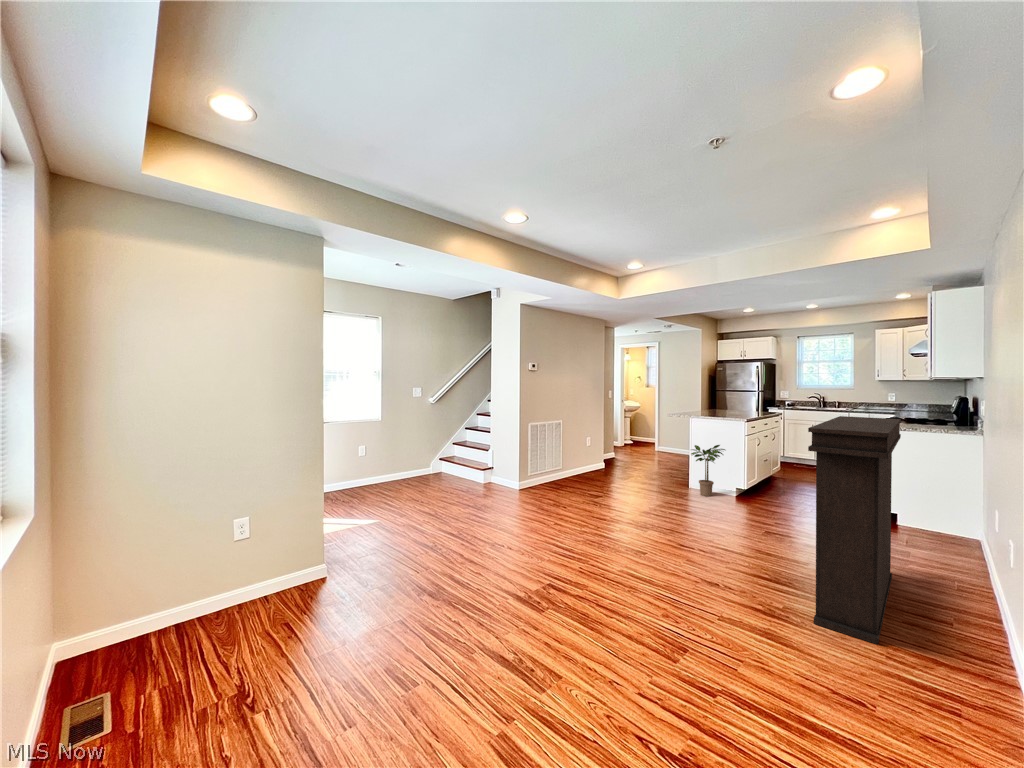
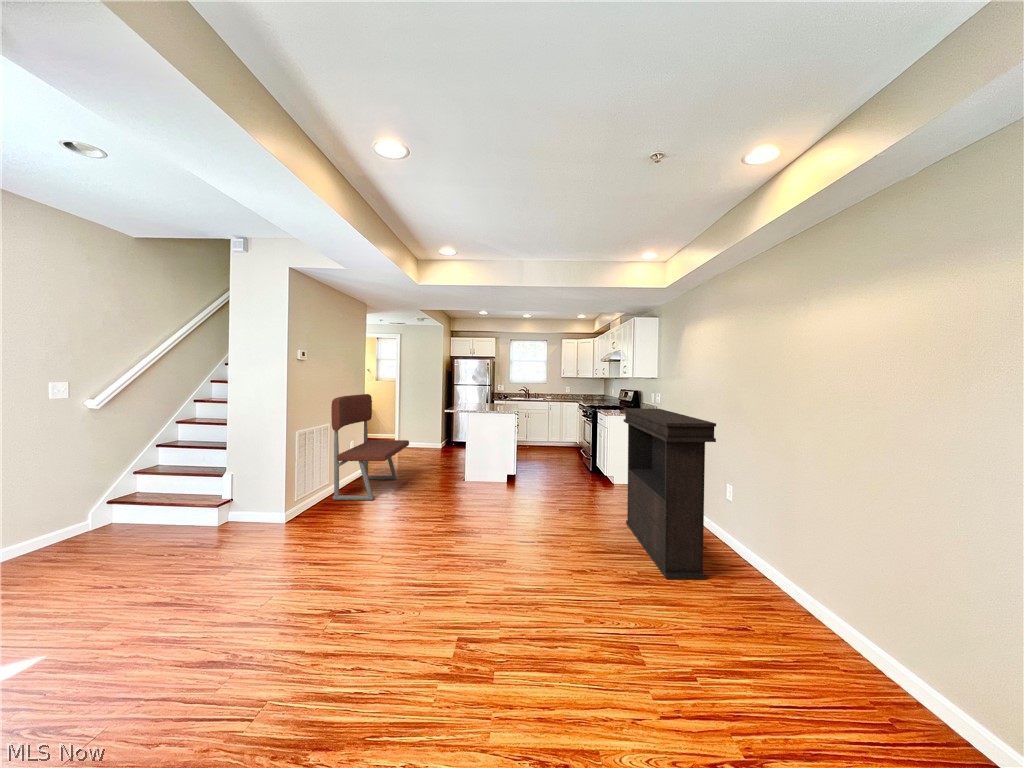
bench: none [562,395,639,487] -> present [331,394,409,500]
potted plant: present [691,445,725,496] -> none [468,437,502,487]

